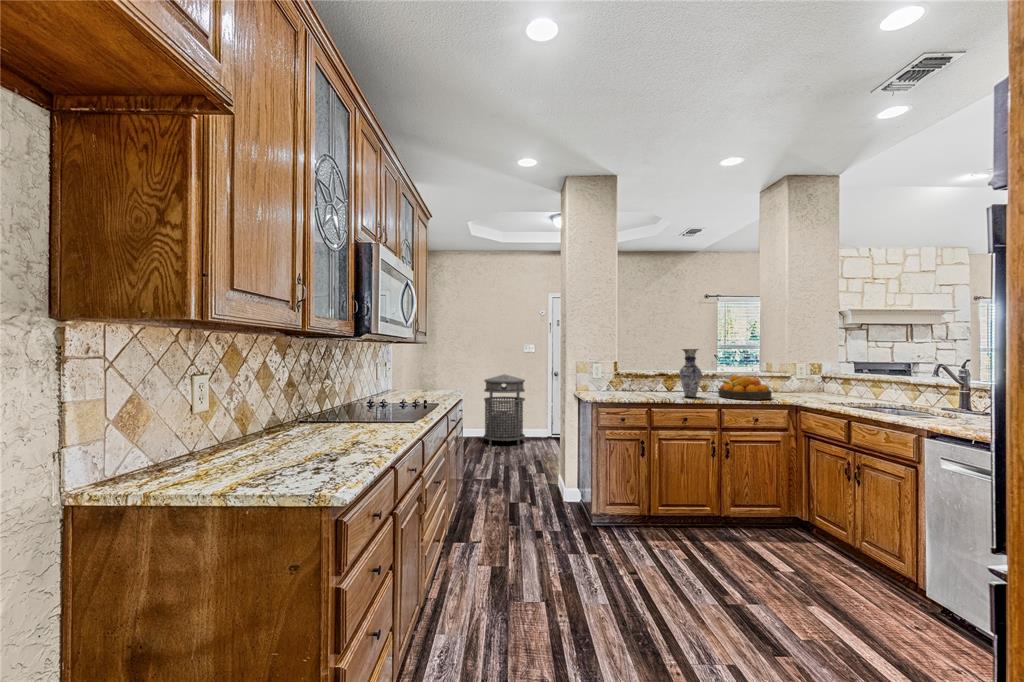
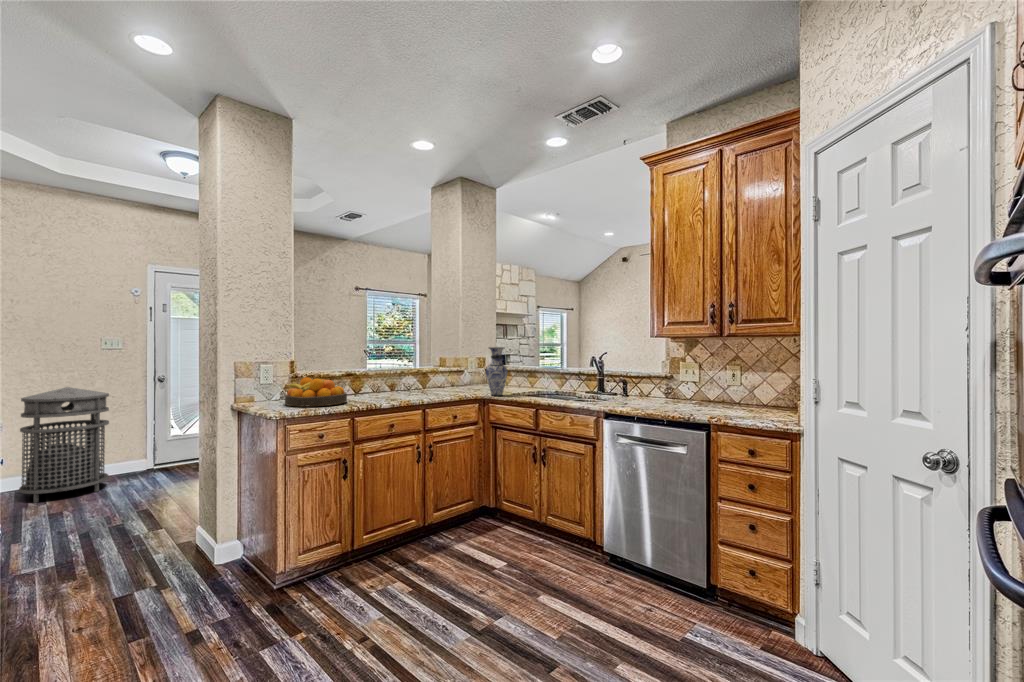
vase: present [680,349,701,397] -> present [486,347,508,396]
fruit bowl: present [718,375,772,399] -> present [285,377,347,407]

